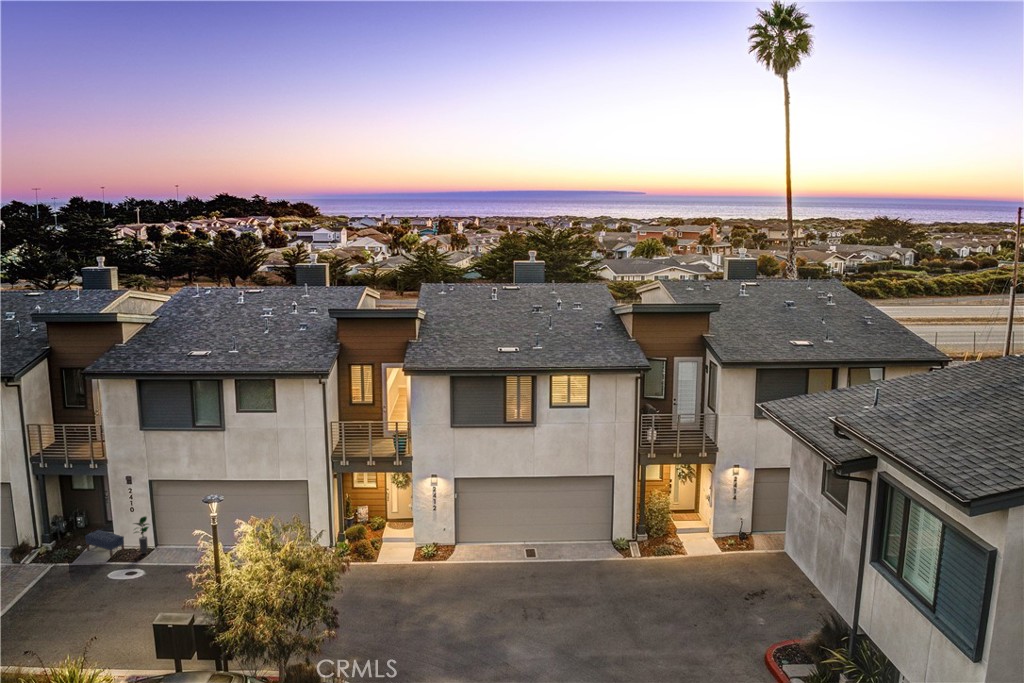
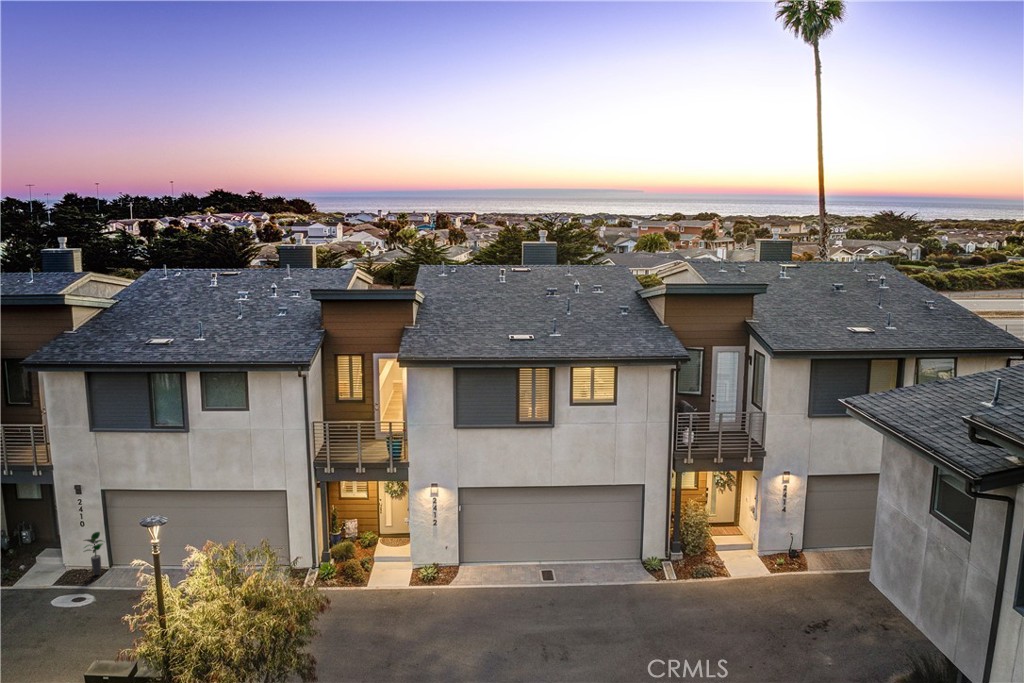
bench: present [85,530,125,558] -> none [28,547,75,581]

